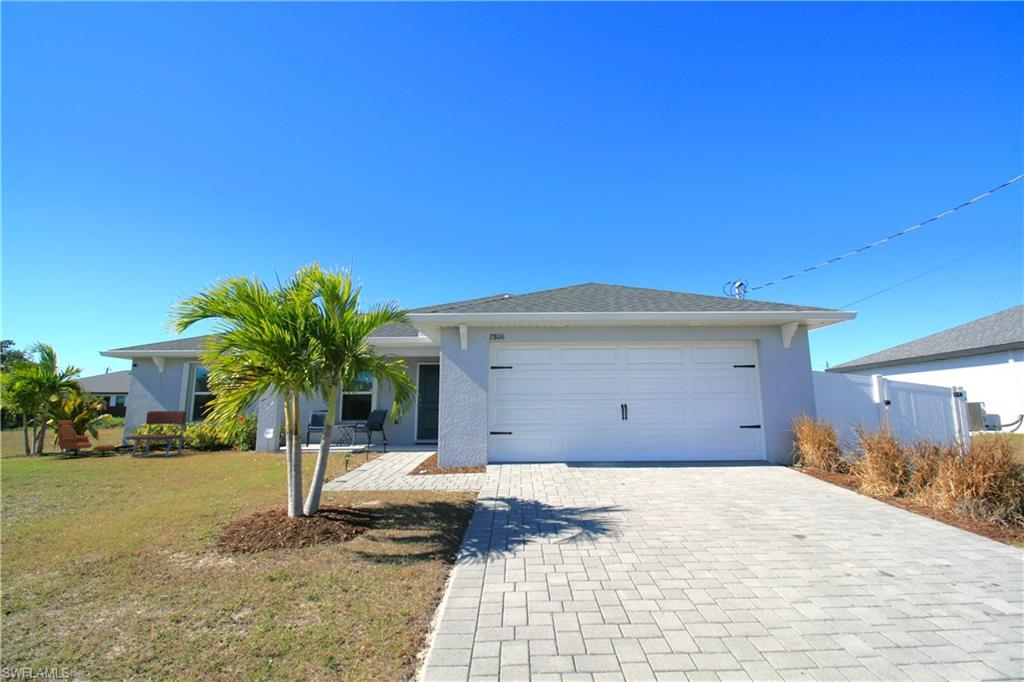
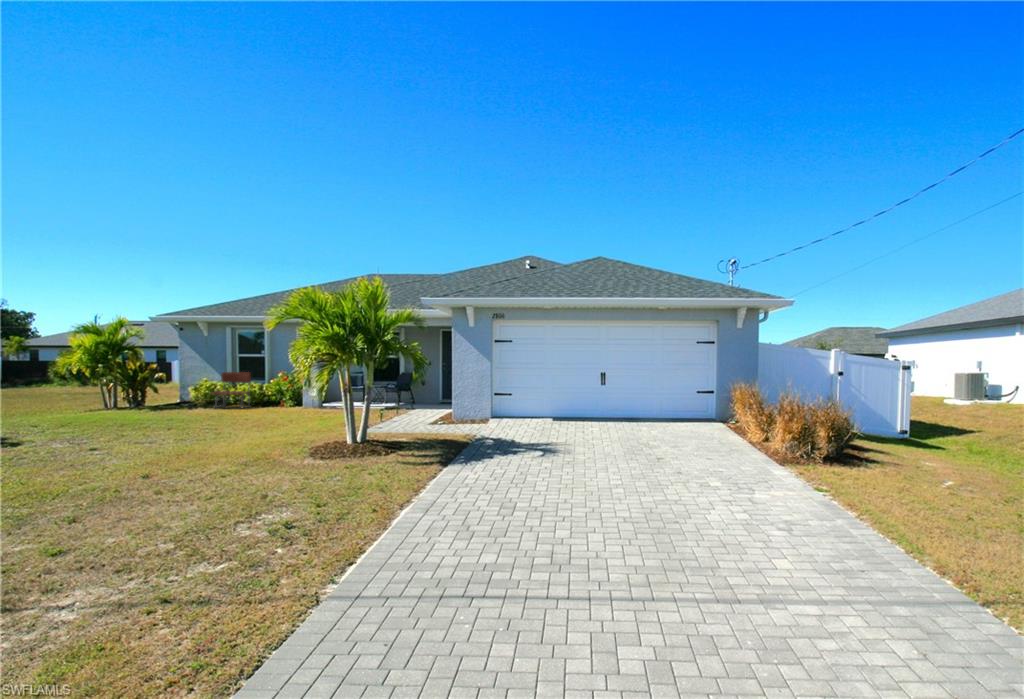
lounge chair: present [57,420,115,457] -> none [159,378,201,409]

